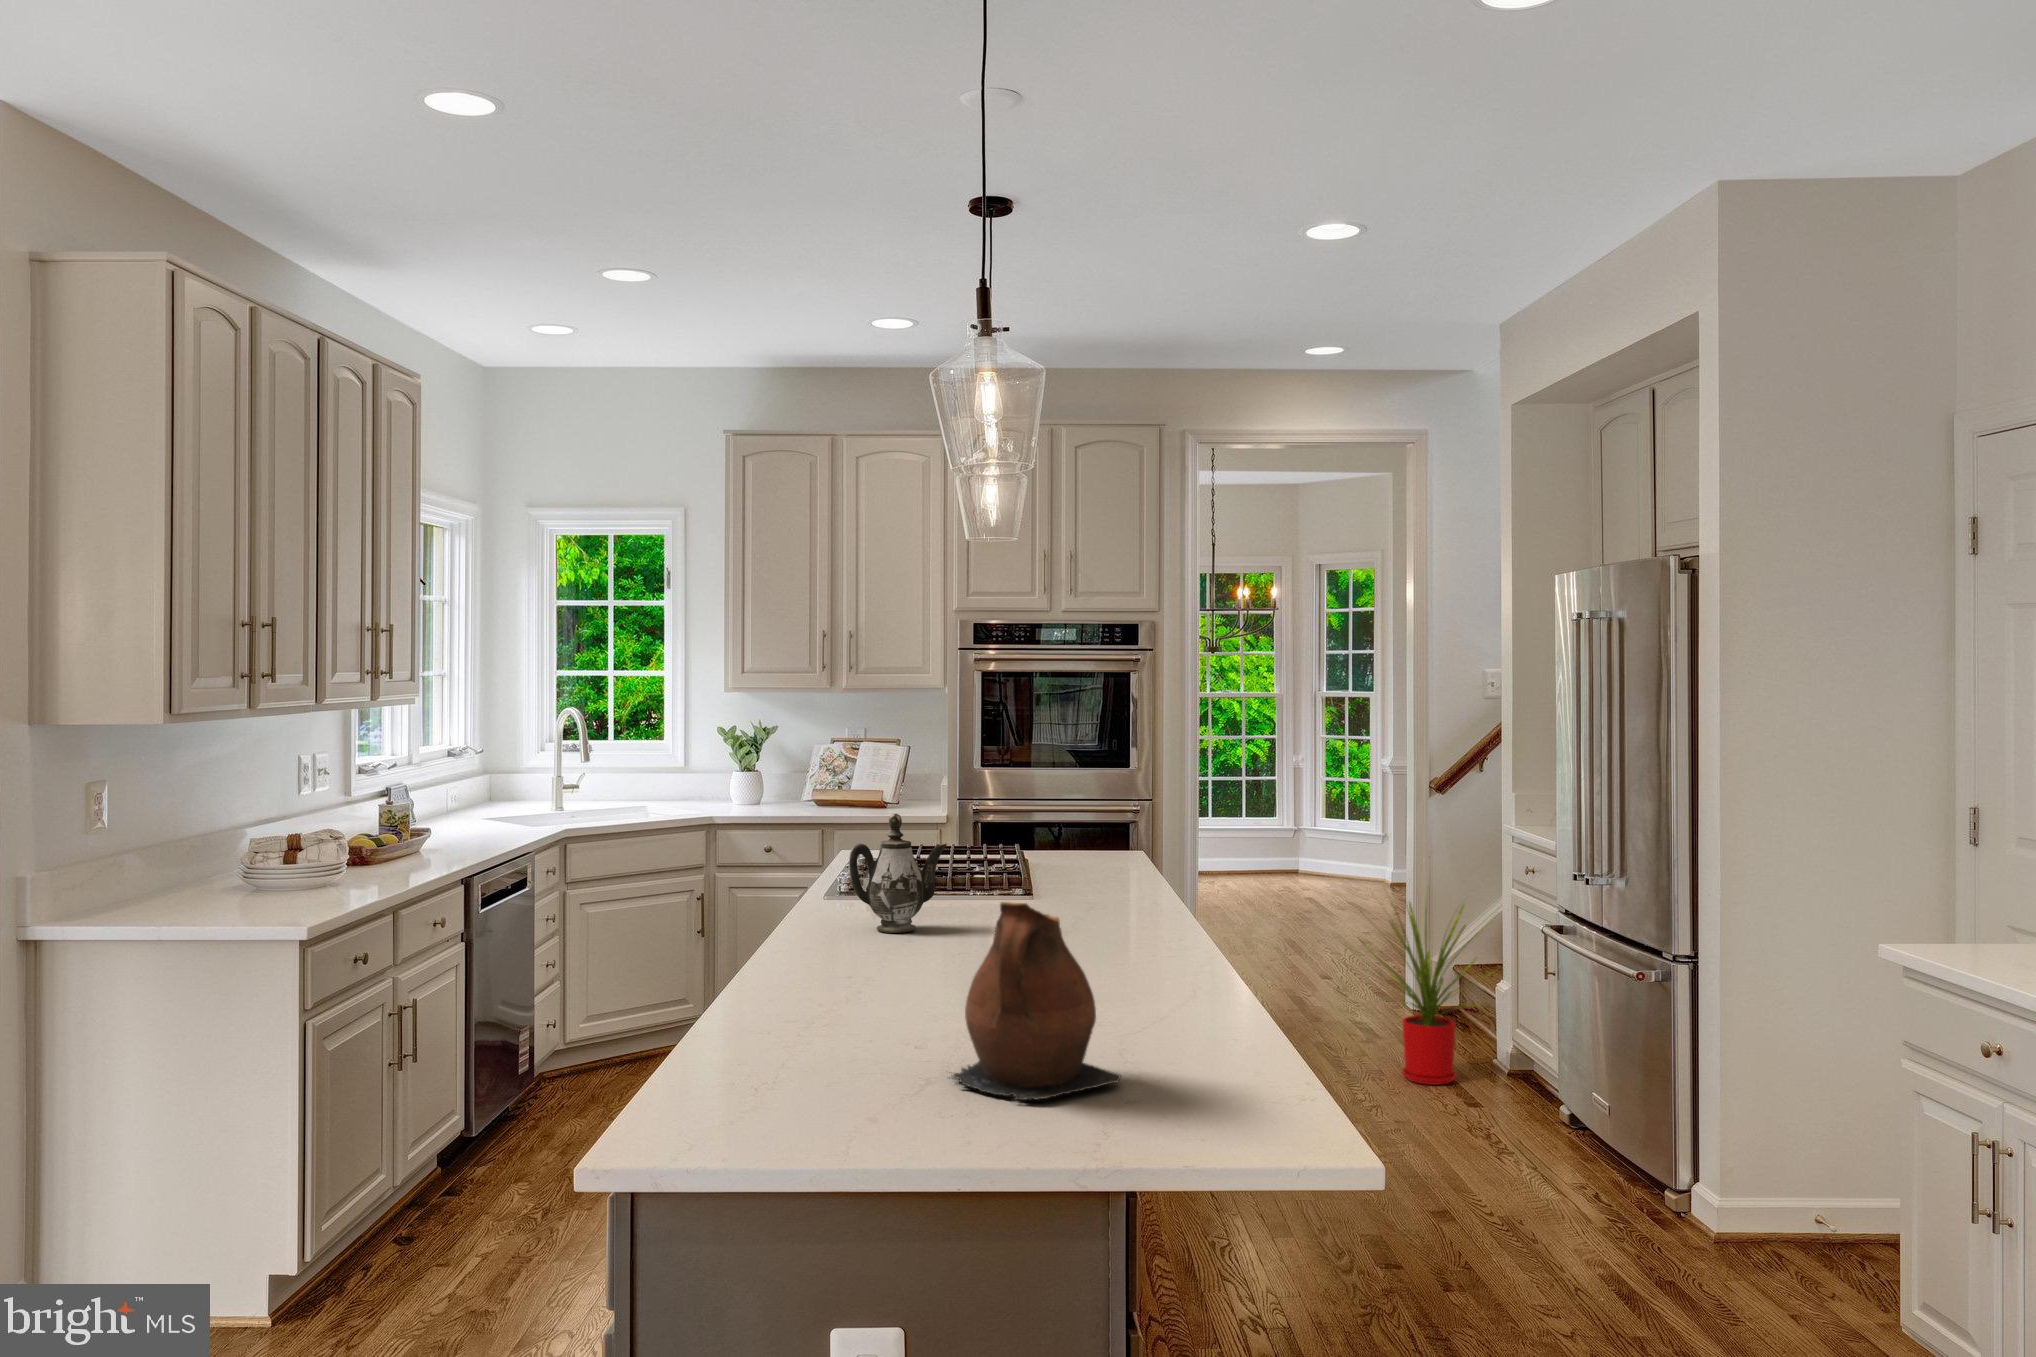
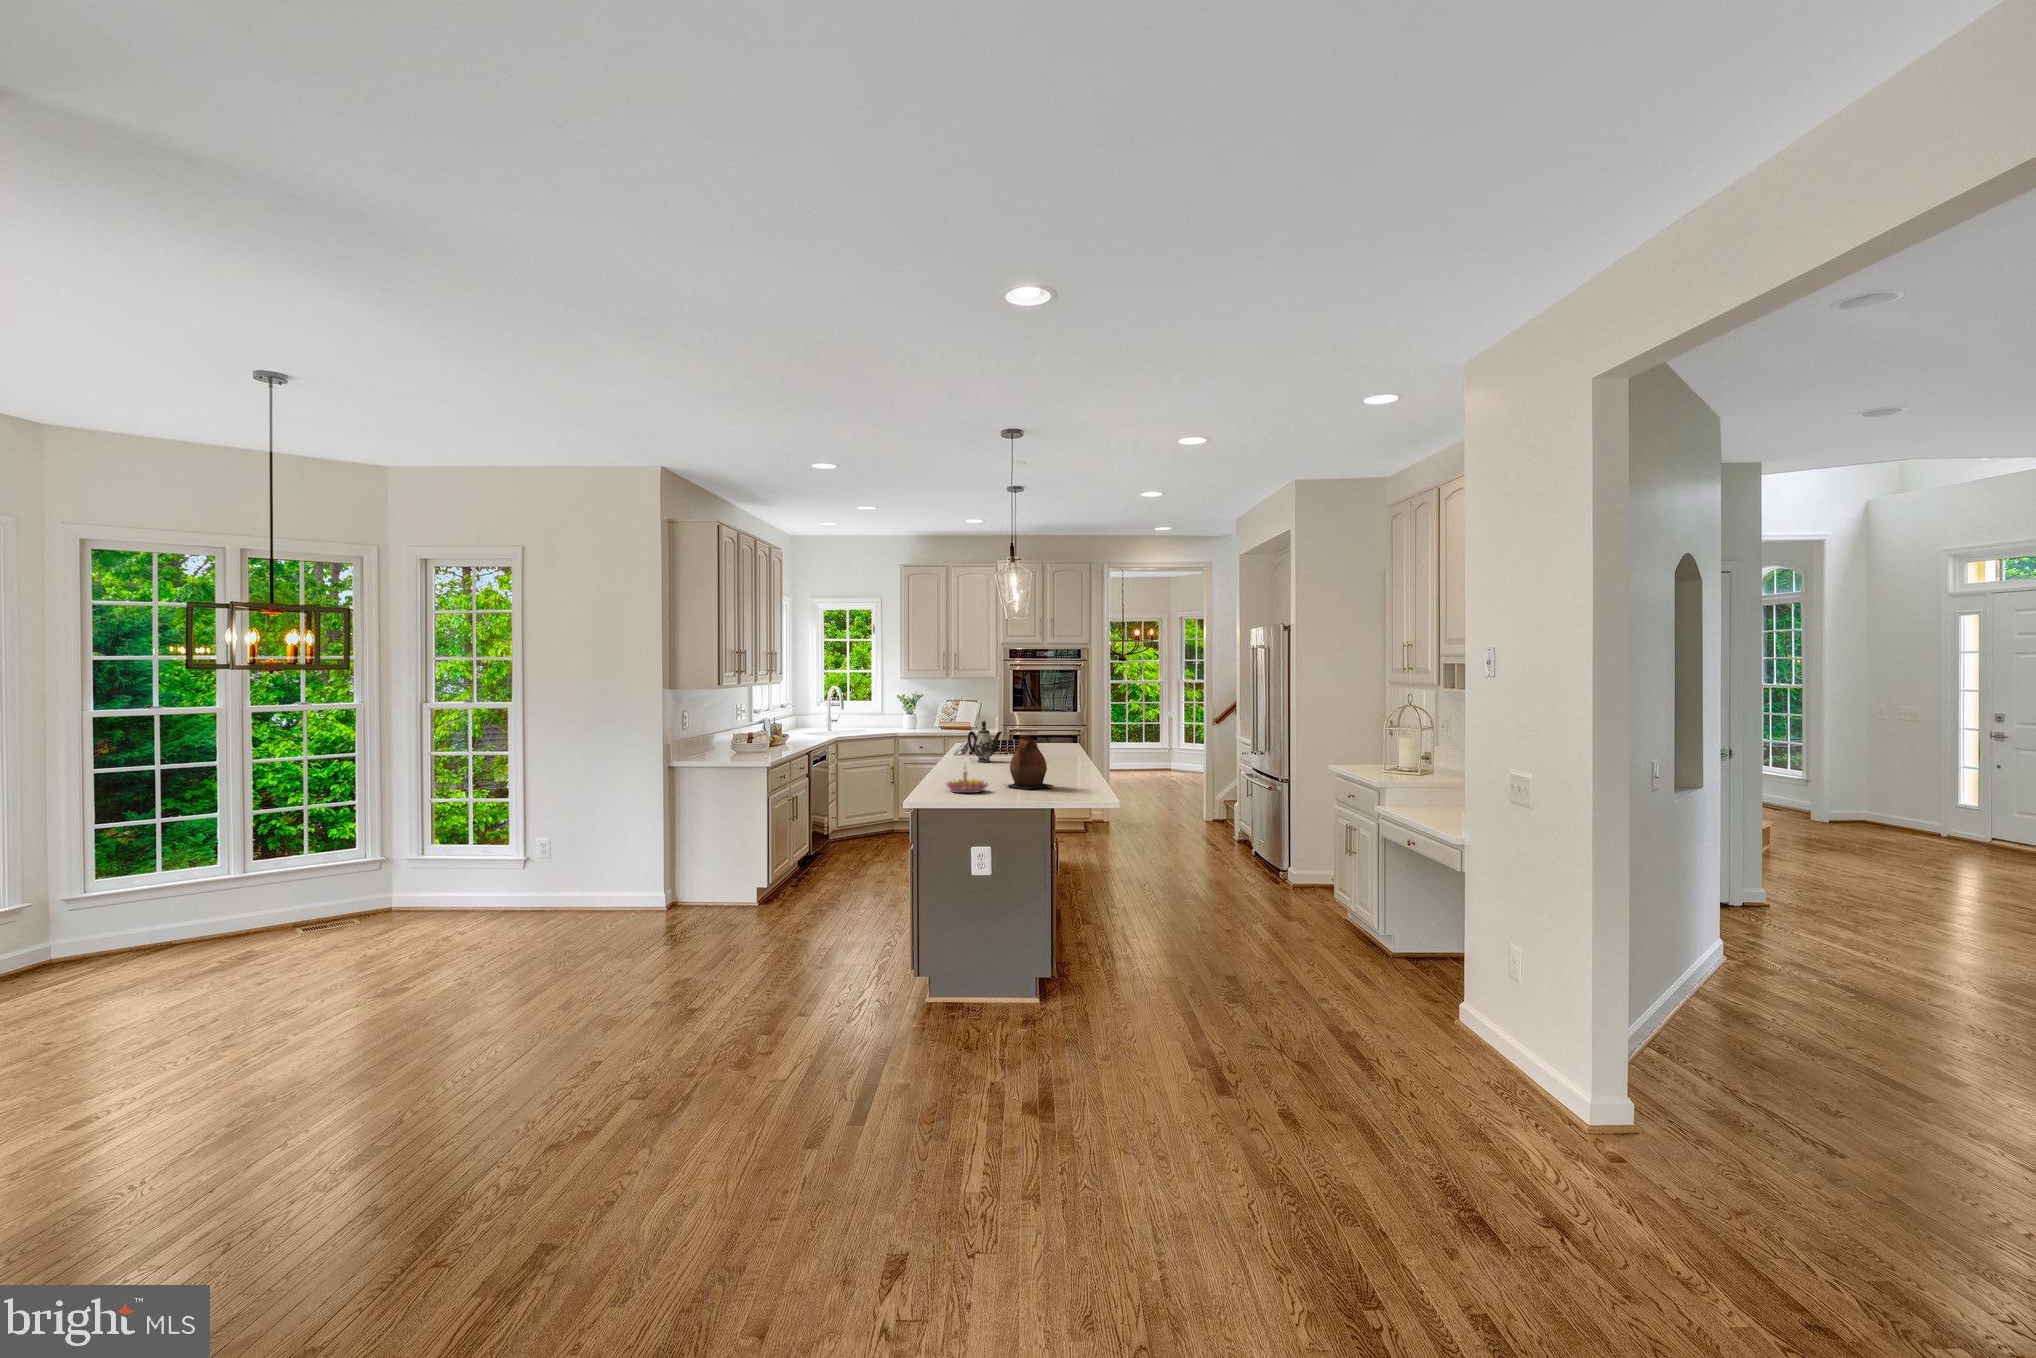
house plant: present [1358,903,1483,1085] -> none [1175,761,1235,845]
candle holder: none [721,1015,885,1140] -> present [947,766,988,793]

